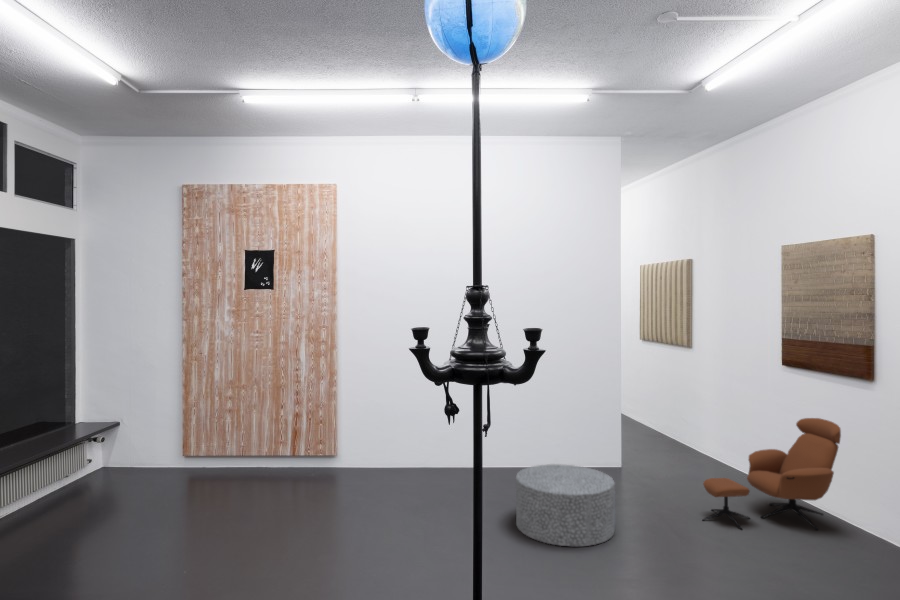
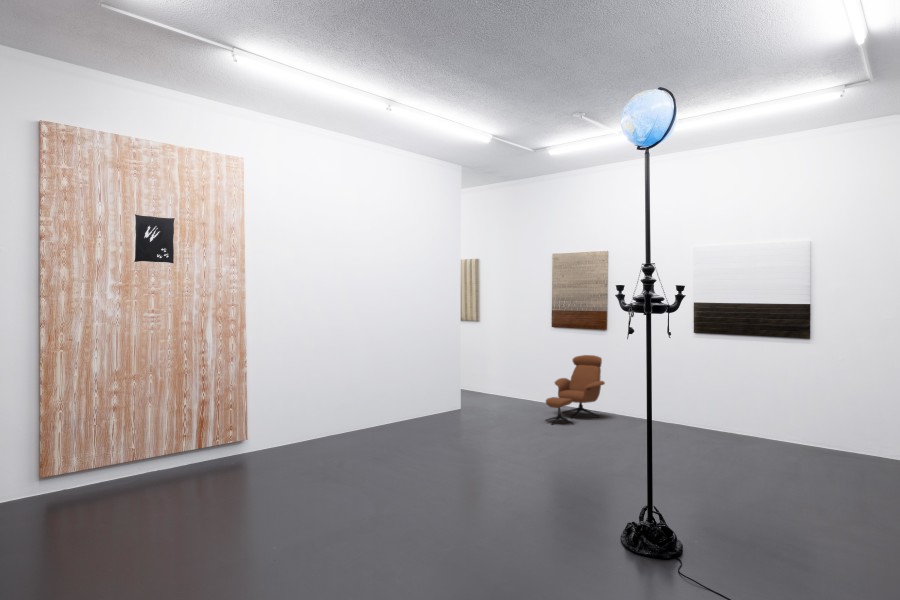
ottoman: present [516,464,615,546] -> none [459,402,532,452]

